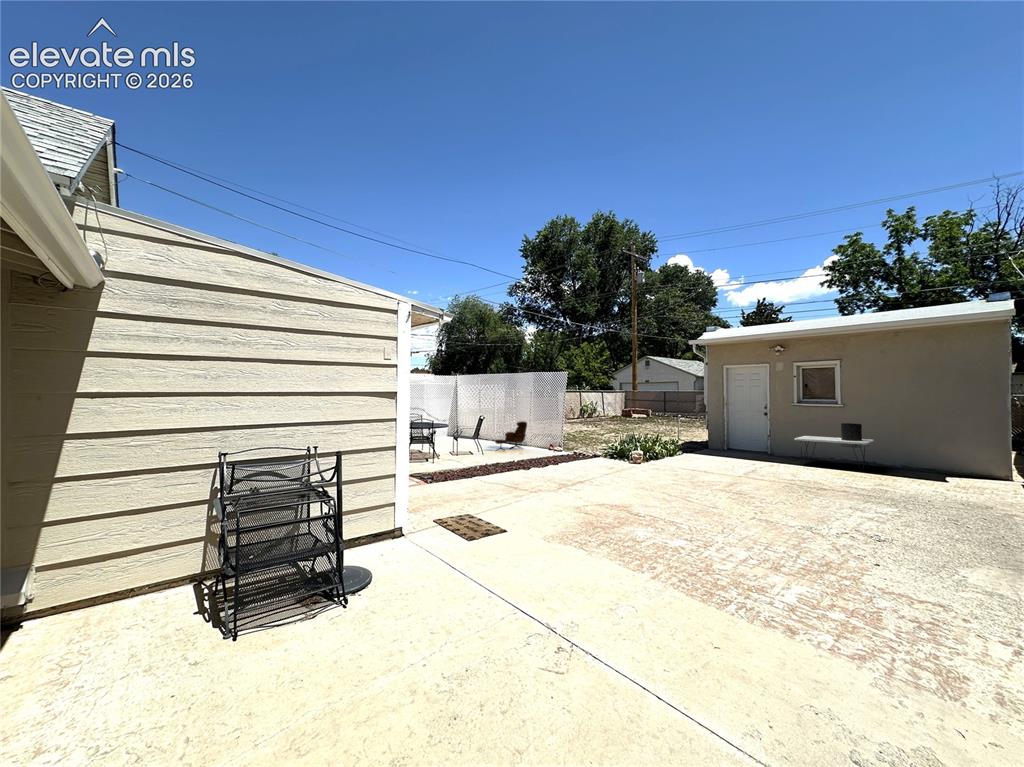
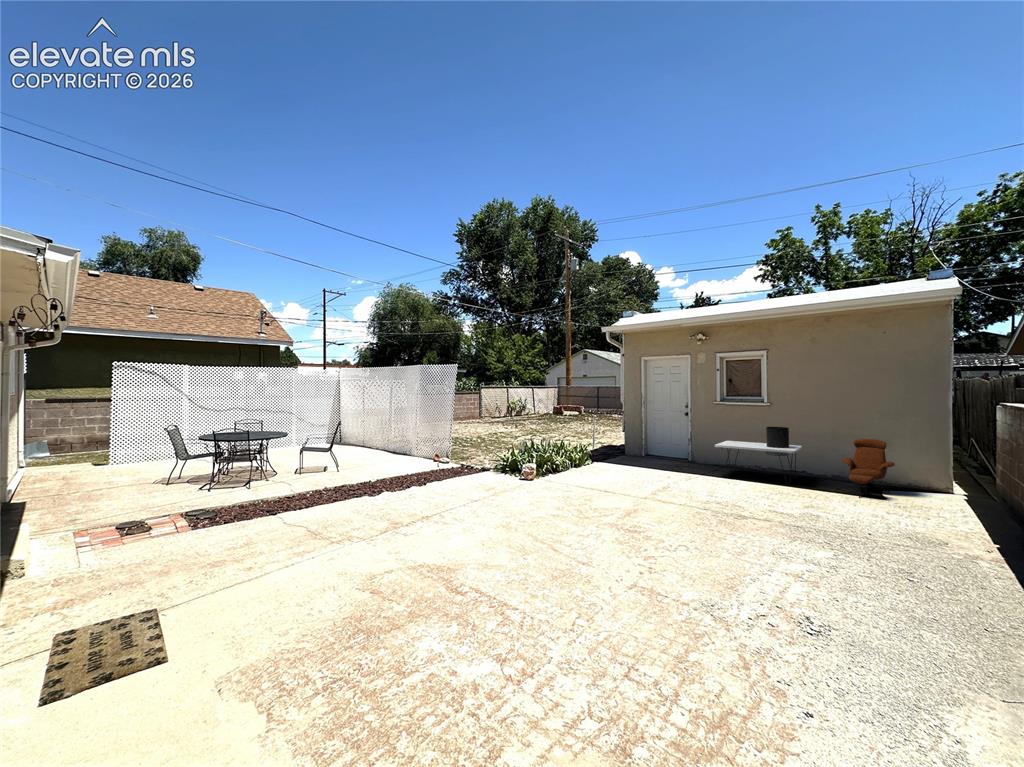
lounge chair: present [495,421,527,450] -> present [842,439,895,498]

